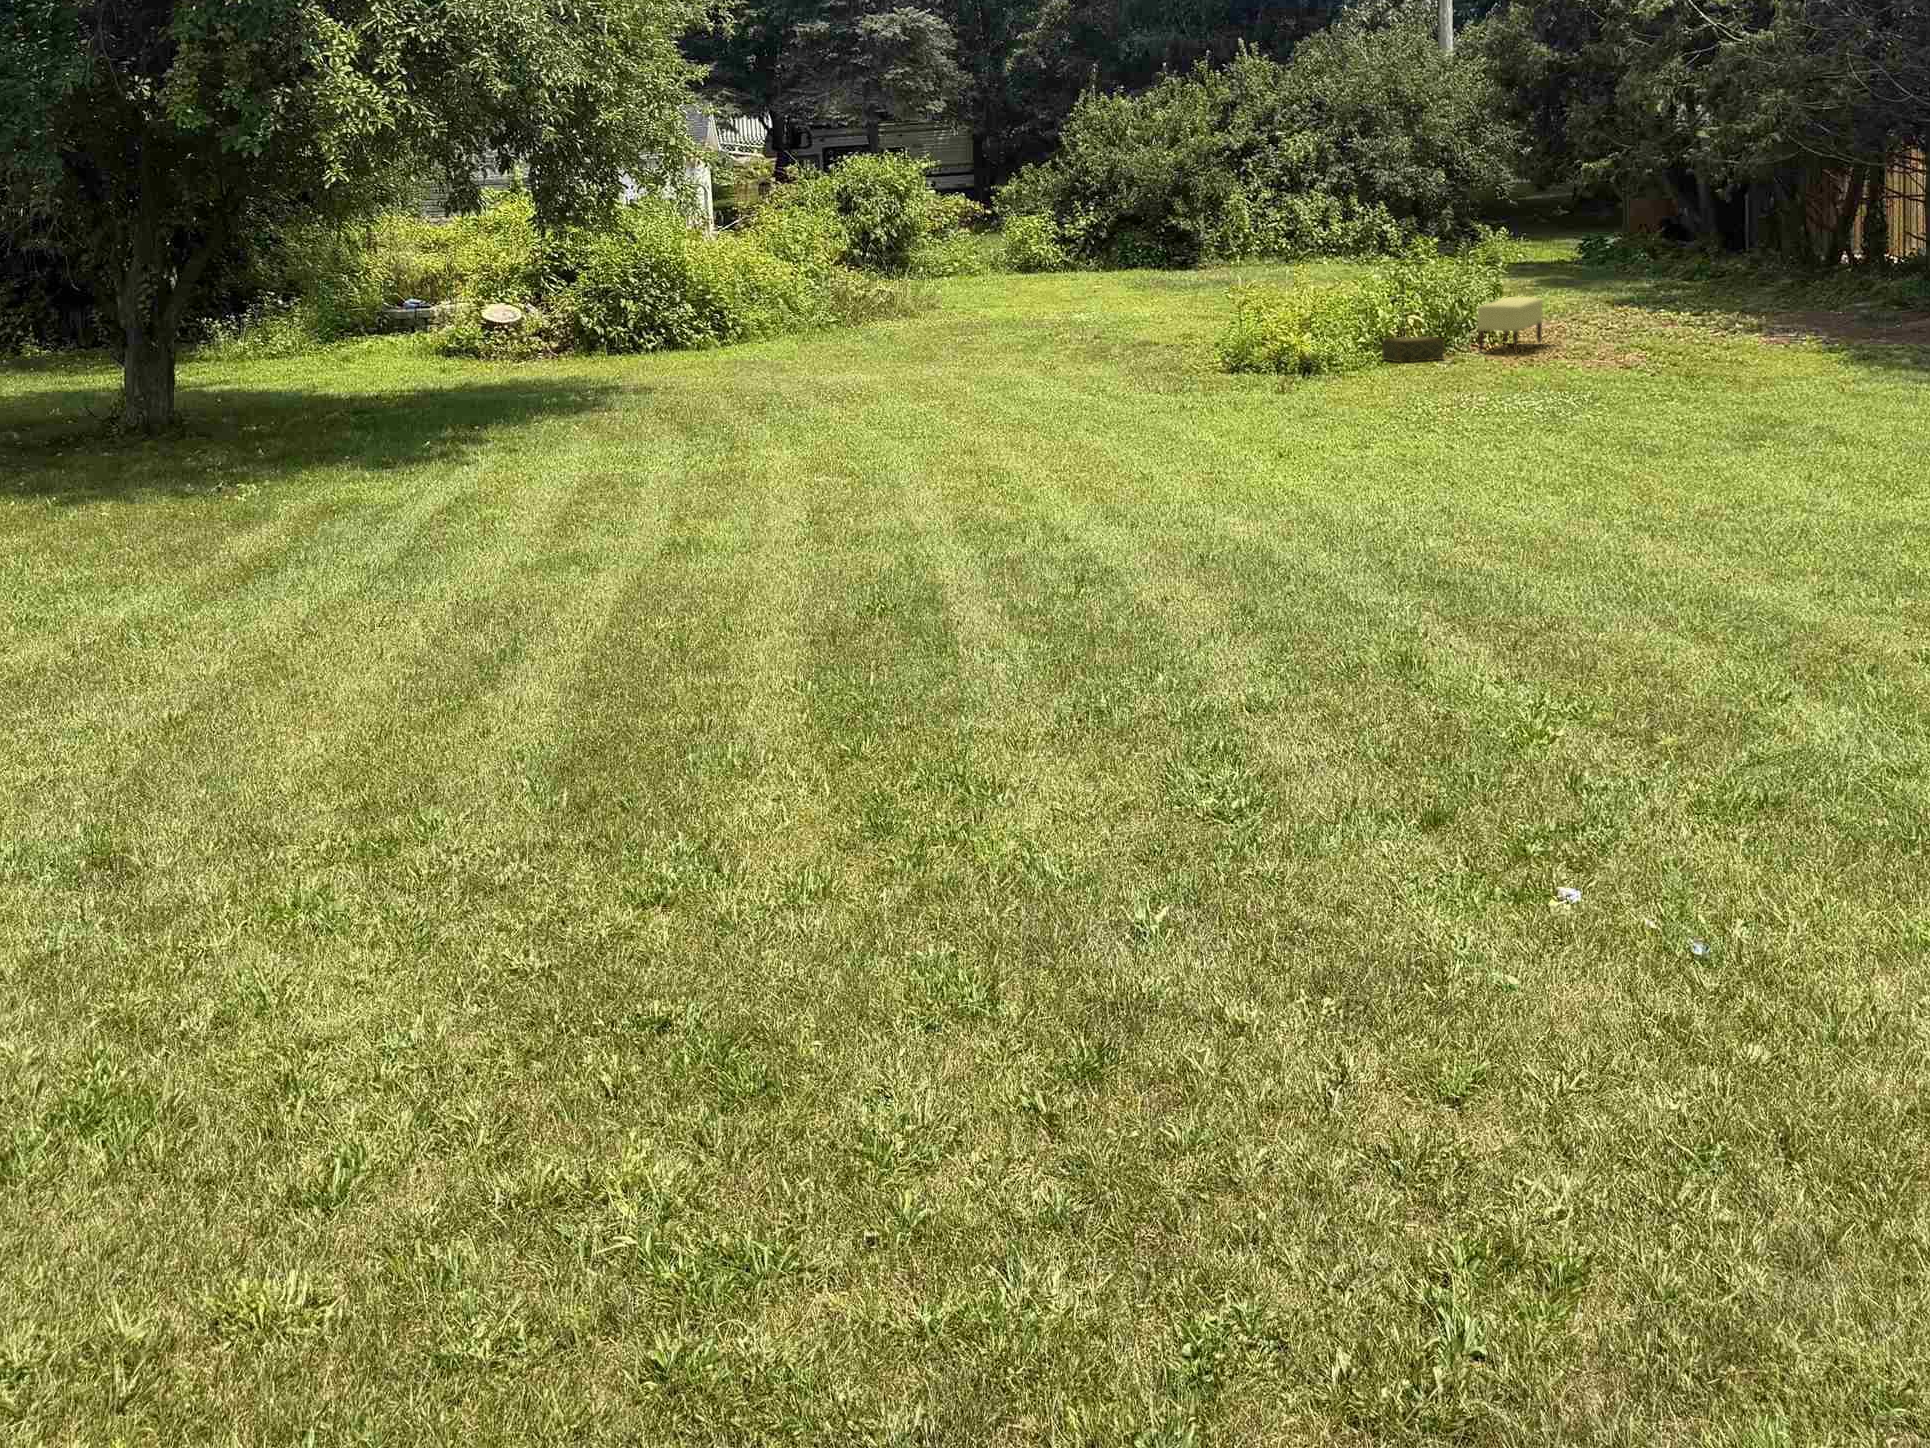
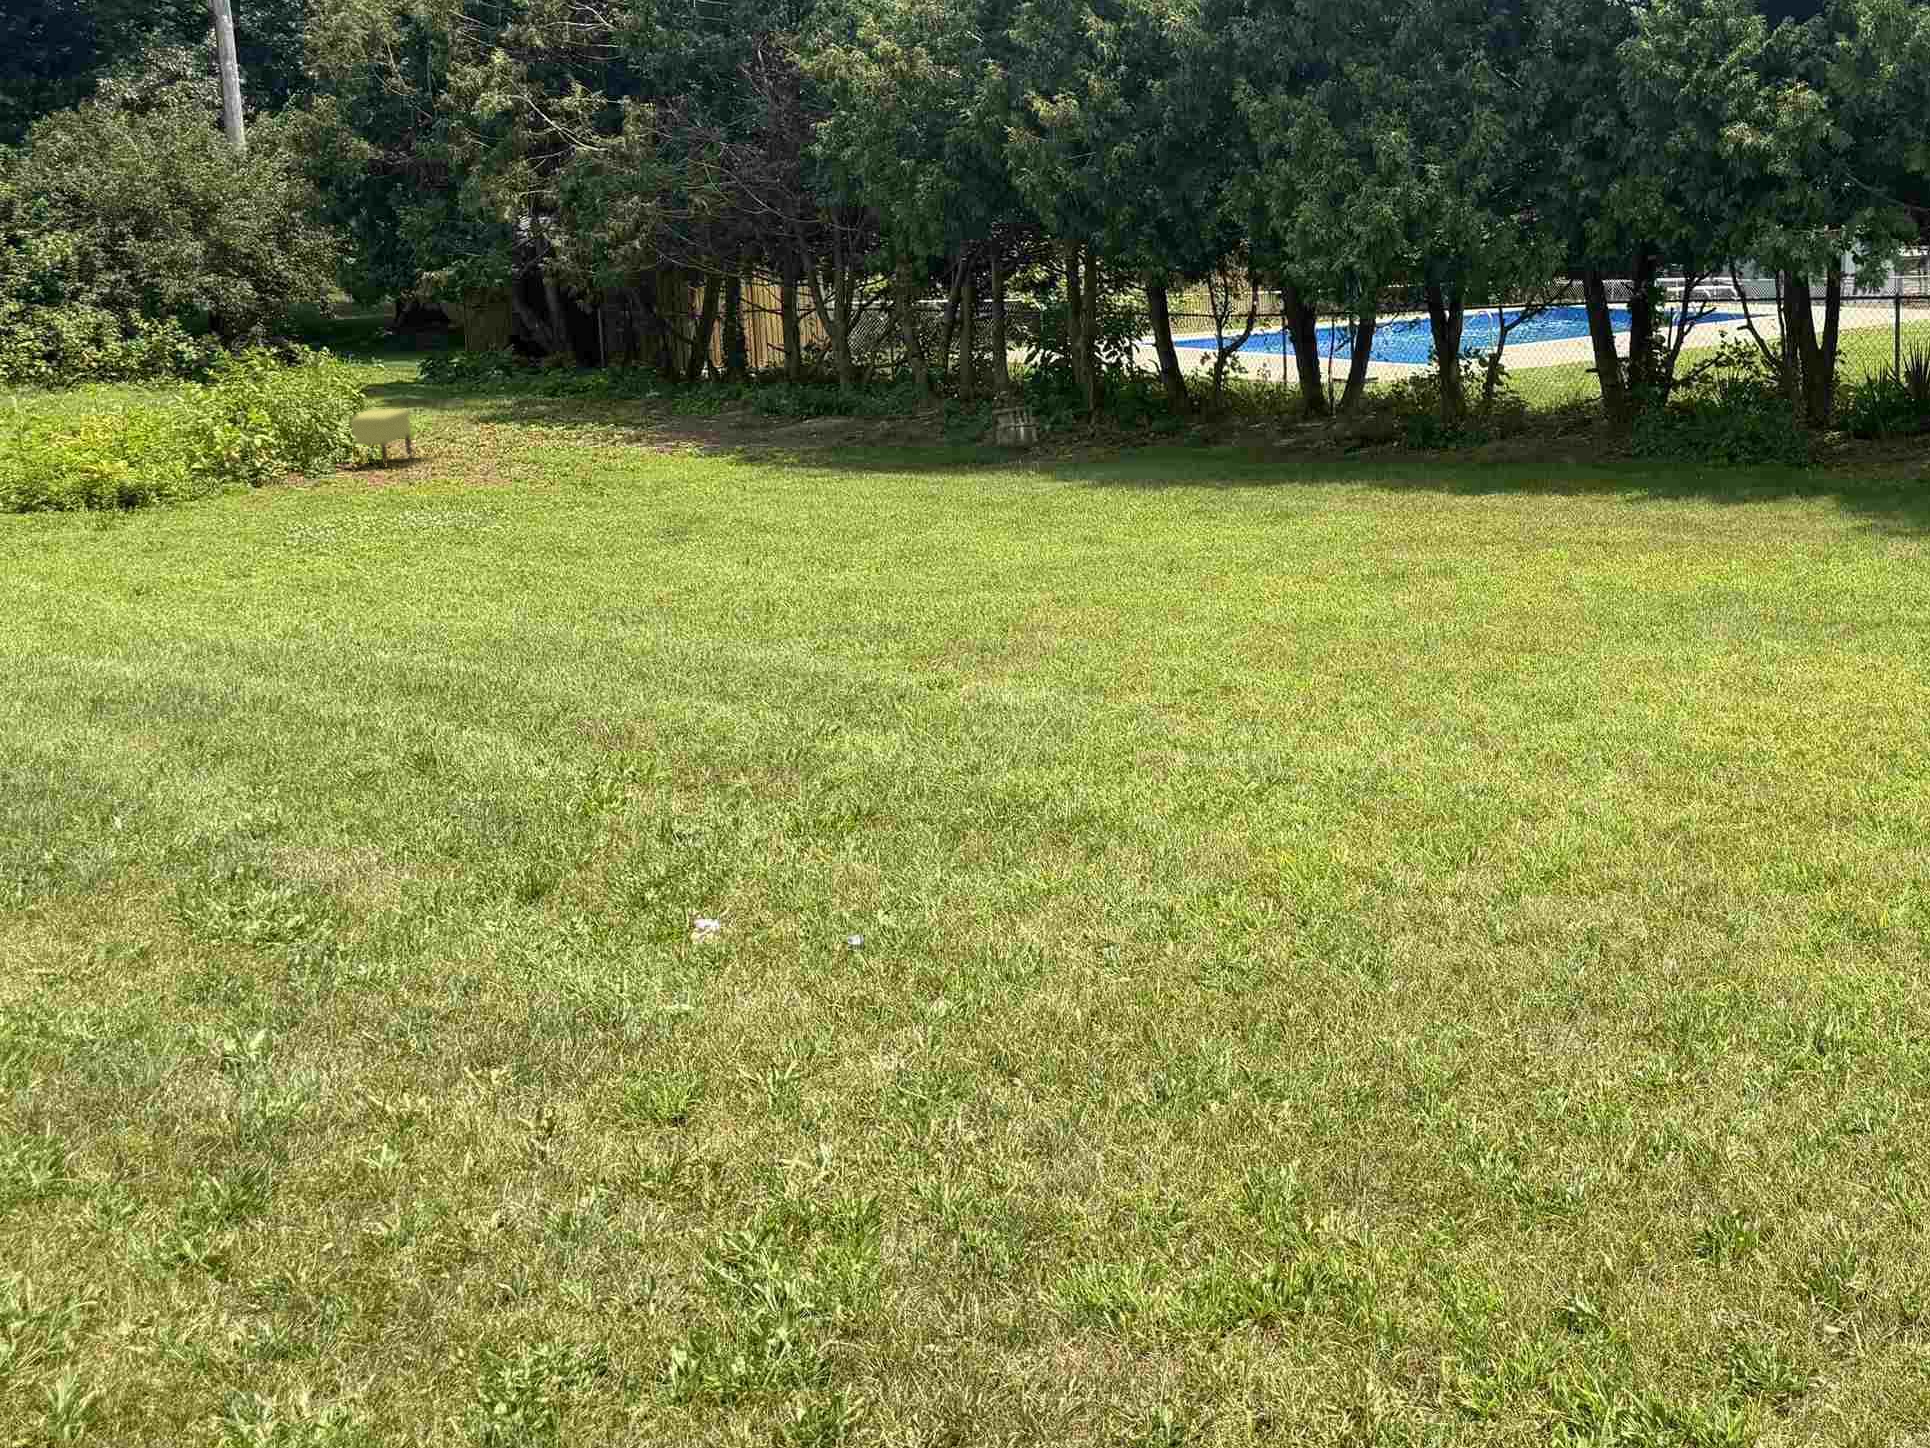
woven basket: present [1382,336,1444,362] -> none [223,454,303,484]

